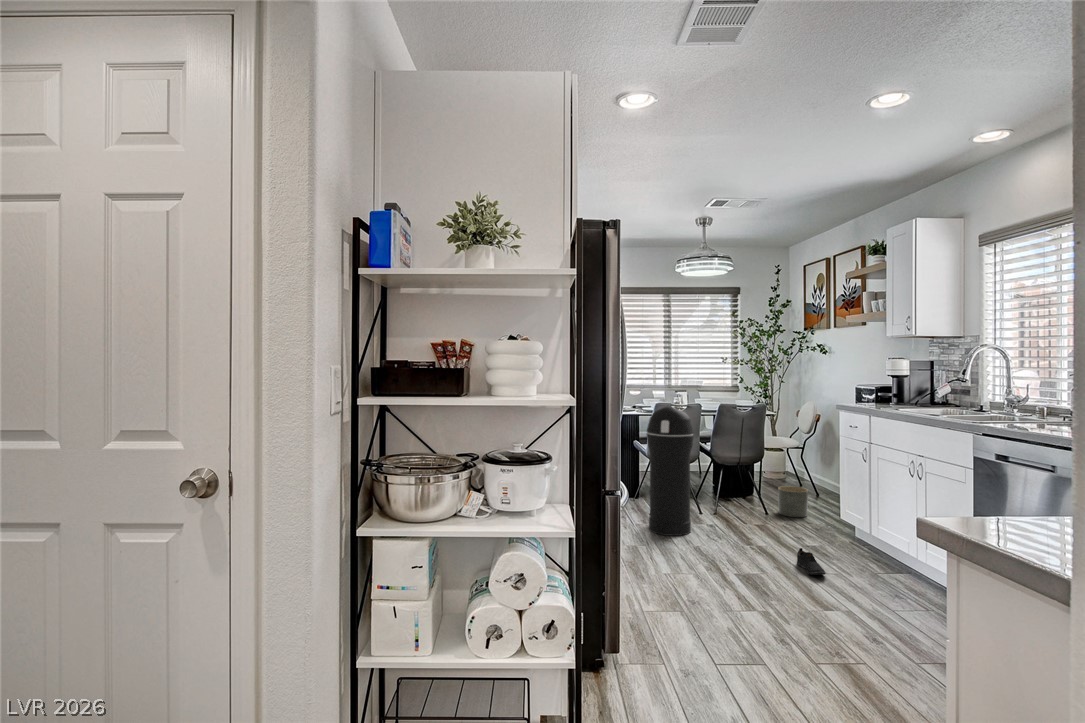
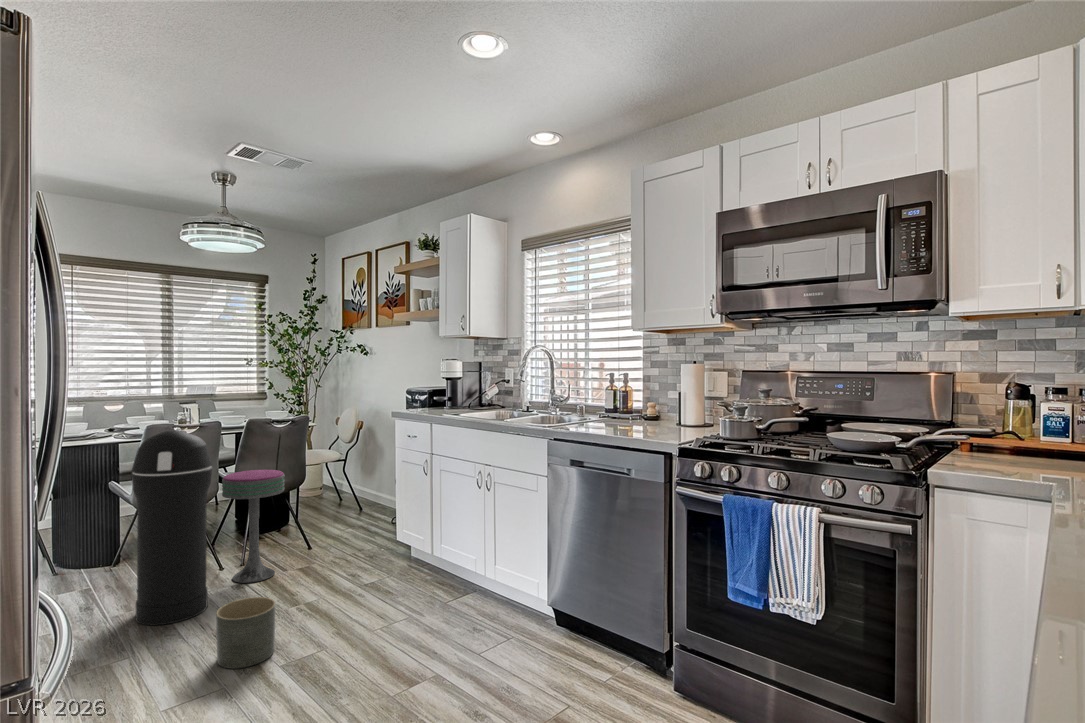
bar stool: none [701,443,745,525] -> present [222,470,285,583]
planter: present [778,486,808,517] -> present [216,597,276,669]
shoe: present [797,548,826,575] -> none [360,596,397,631]

